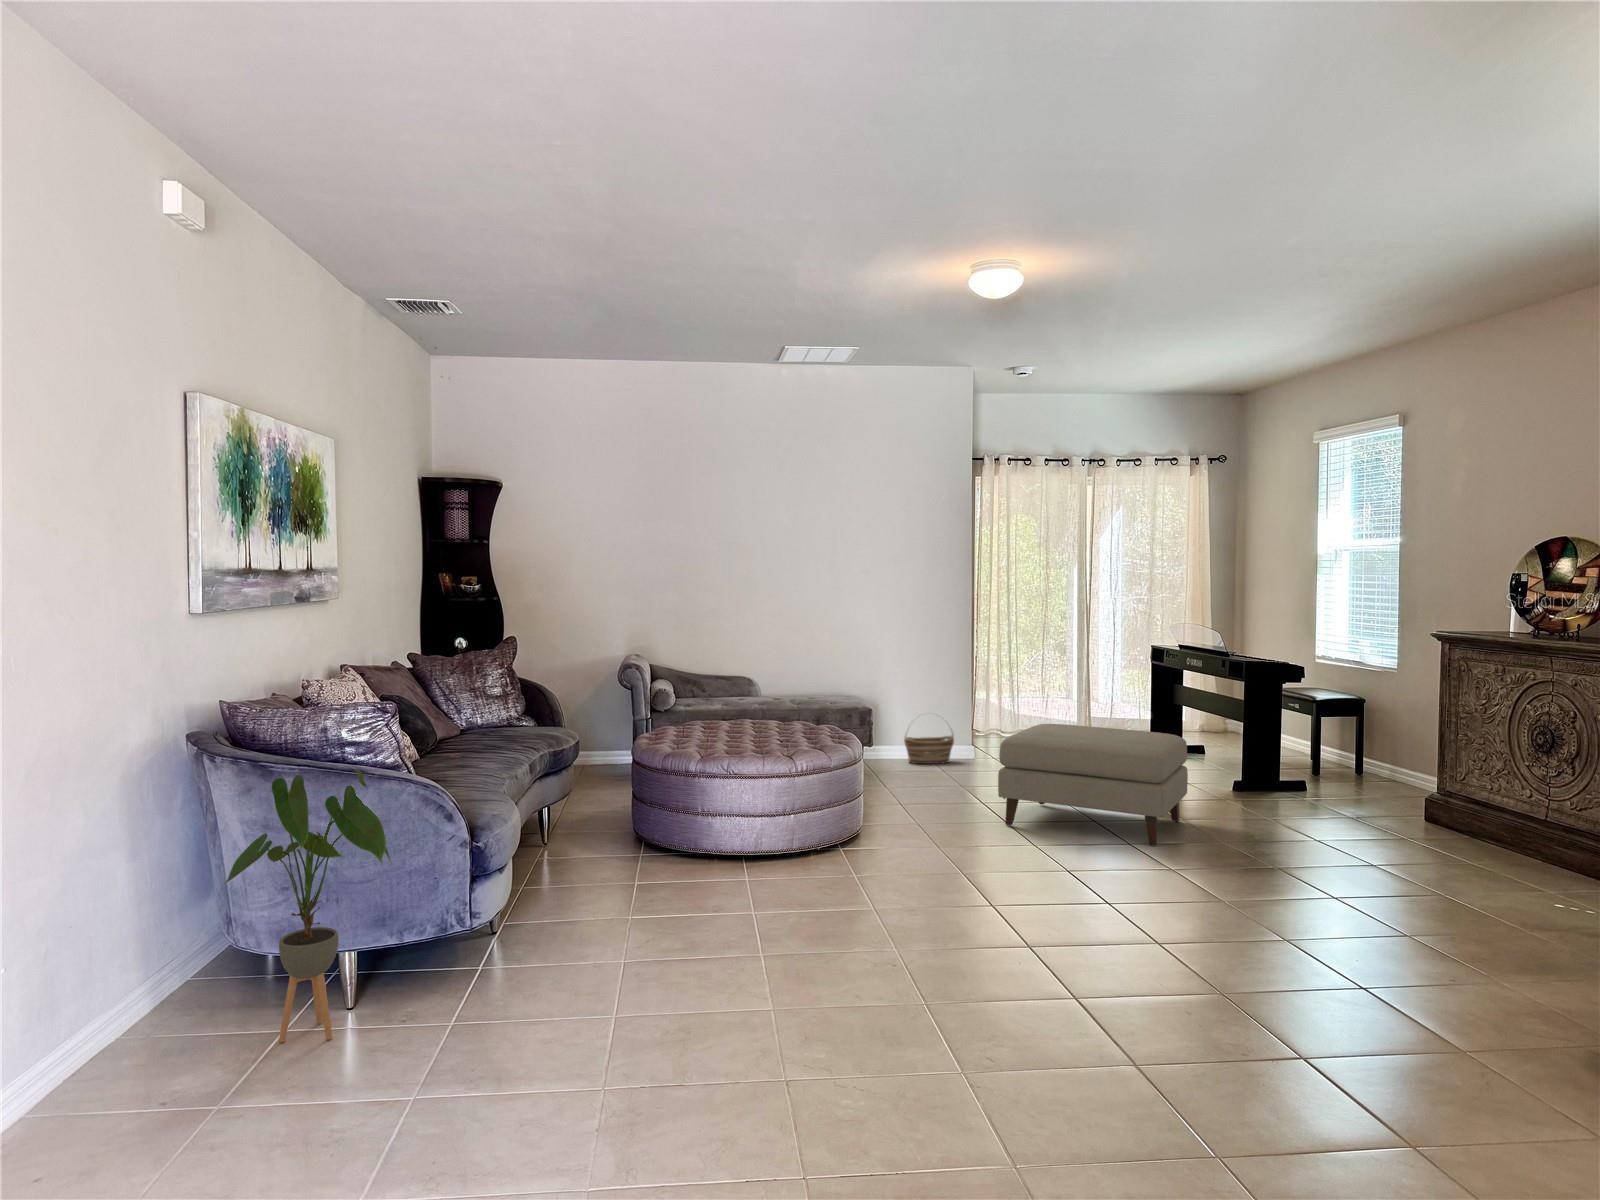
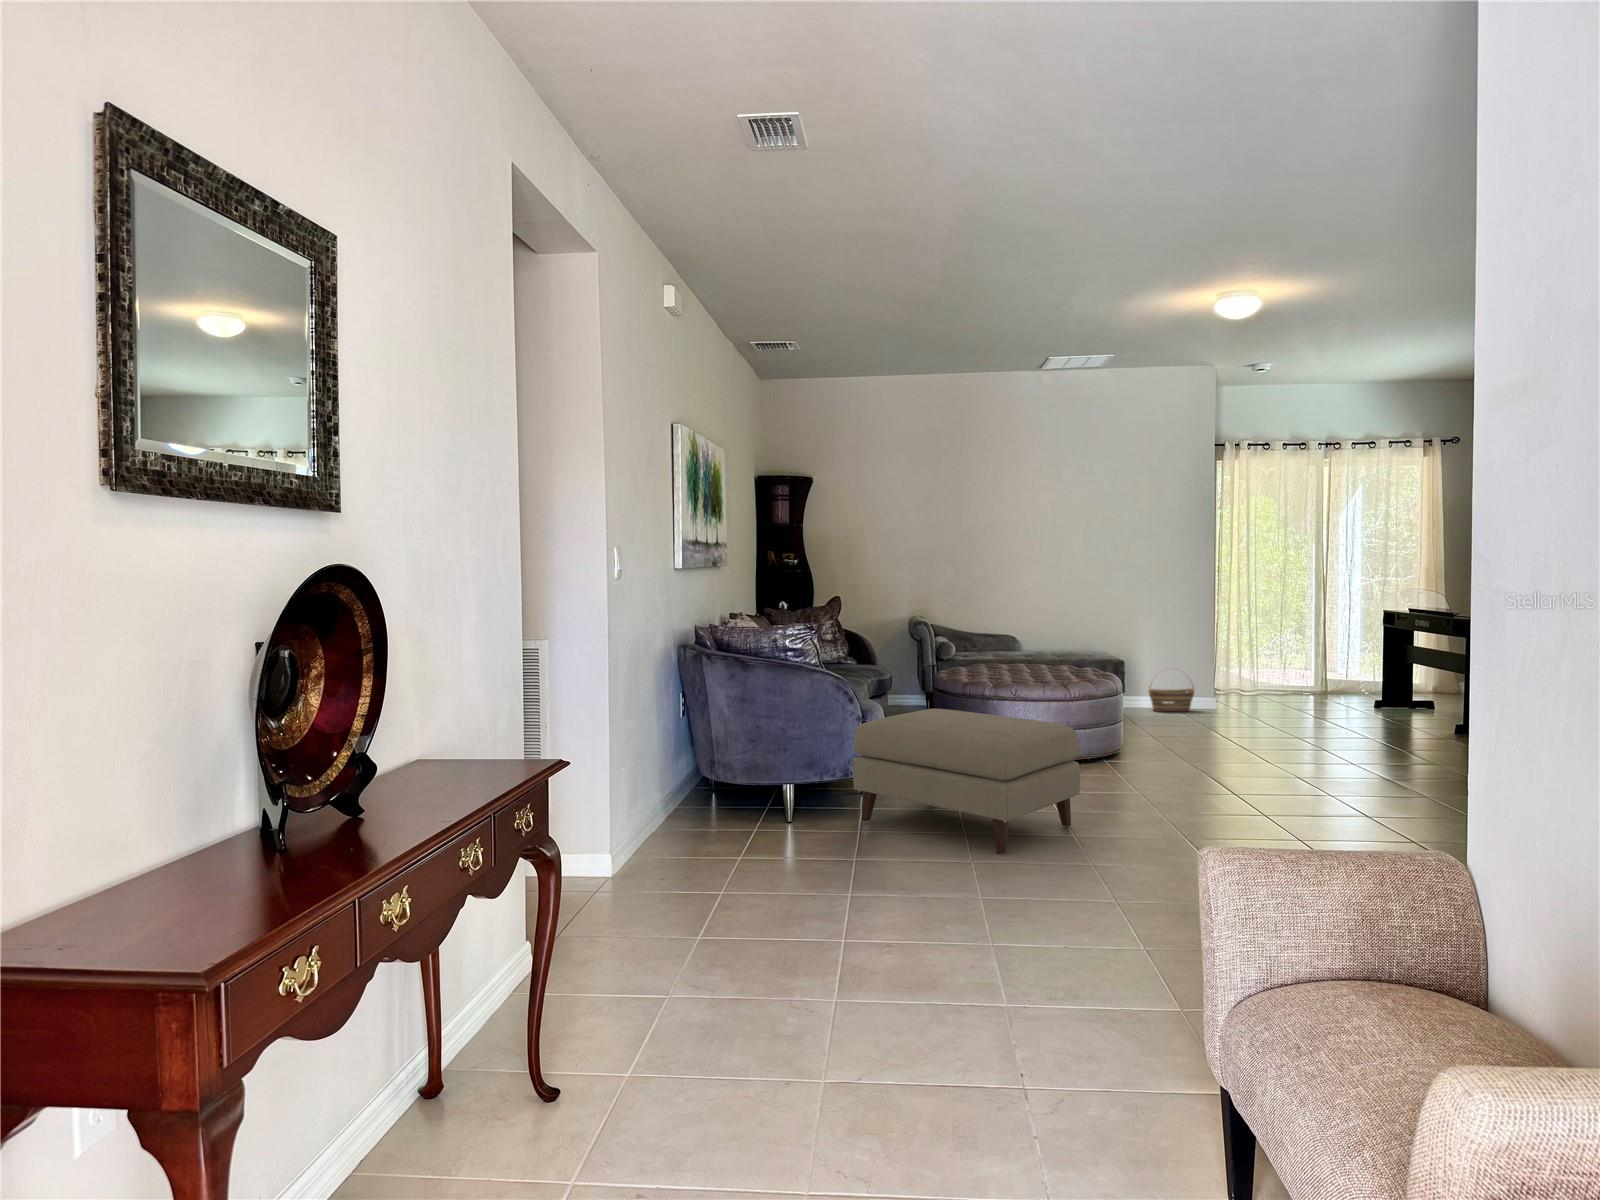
ottoman: present [998,724,1188,846] -> present [853,709,1080,855]
house plant: present [224,769,392,1042] -> none [717,667,818,843]

